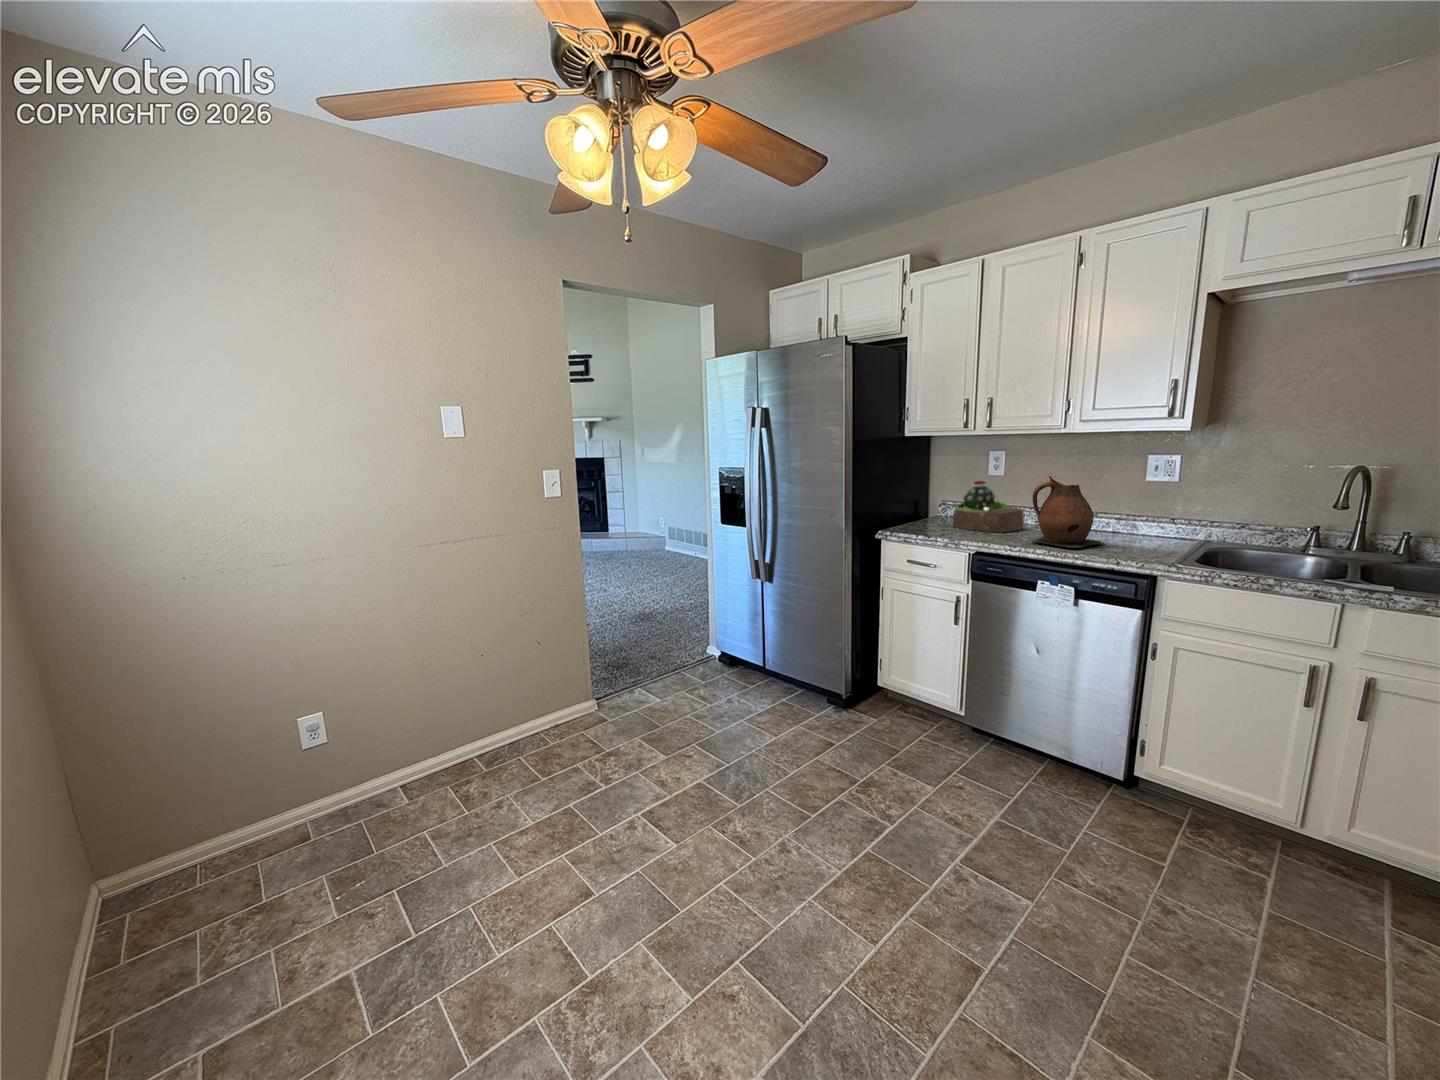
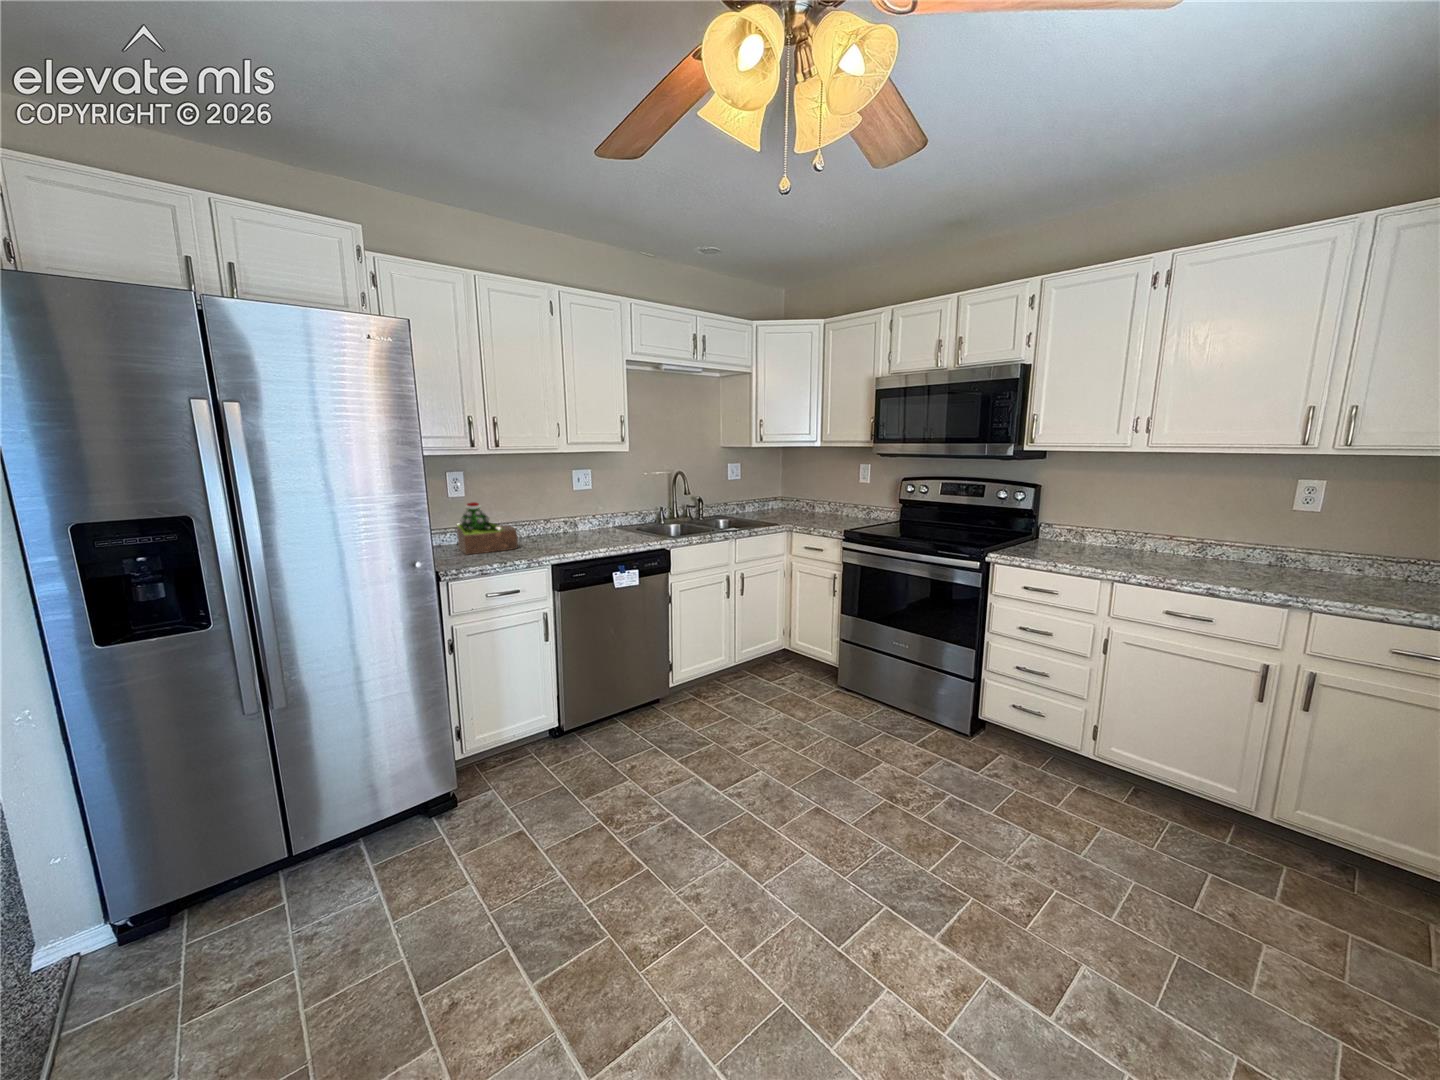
ceramic pitcher: present [1031,476,1104,549] -> none [555,489,606,546]

